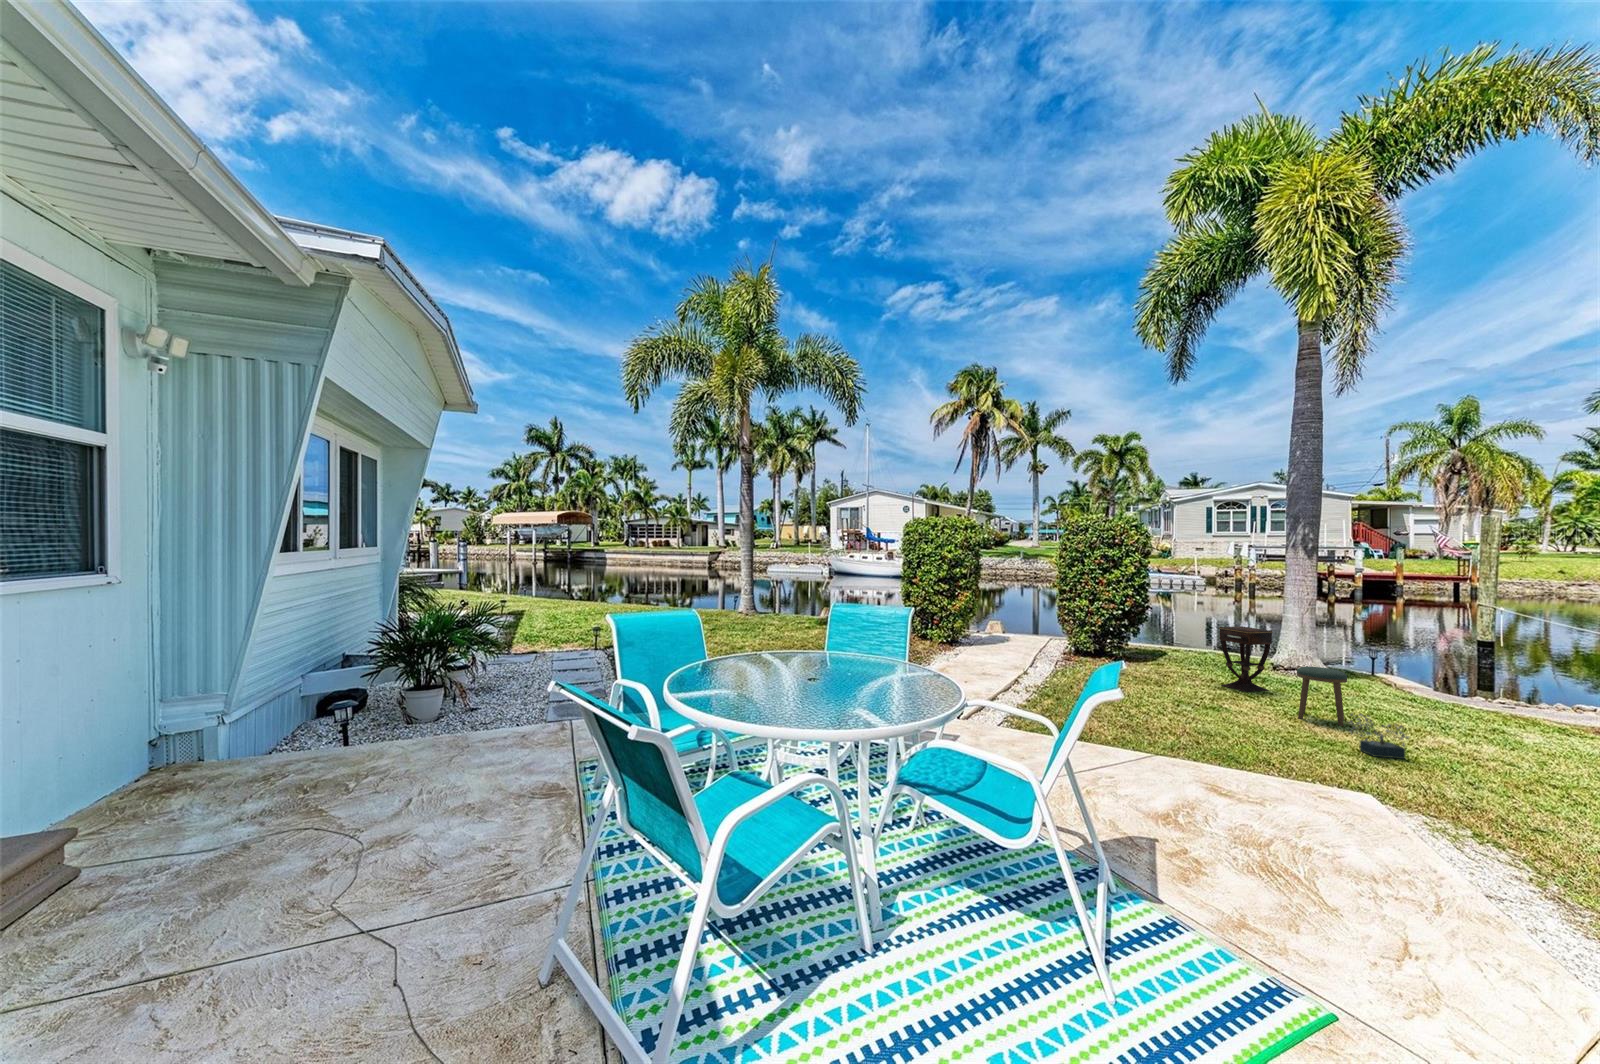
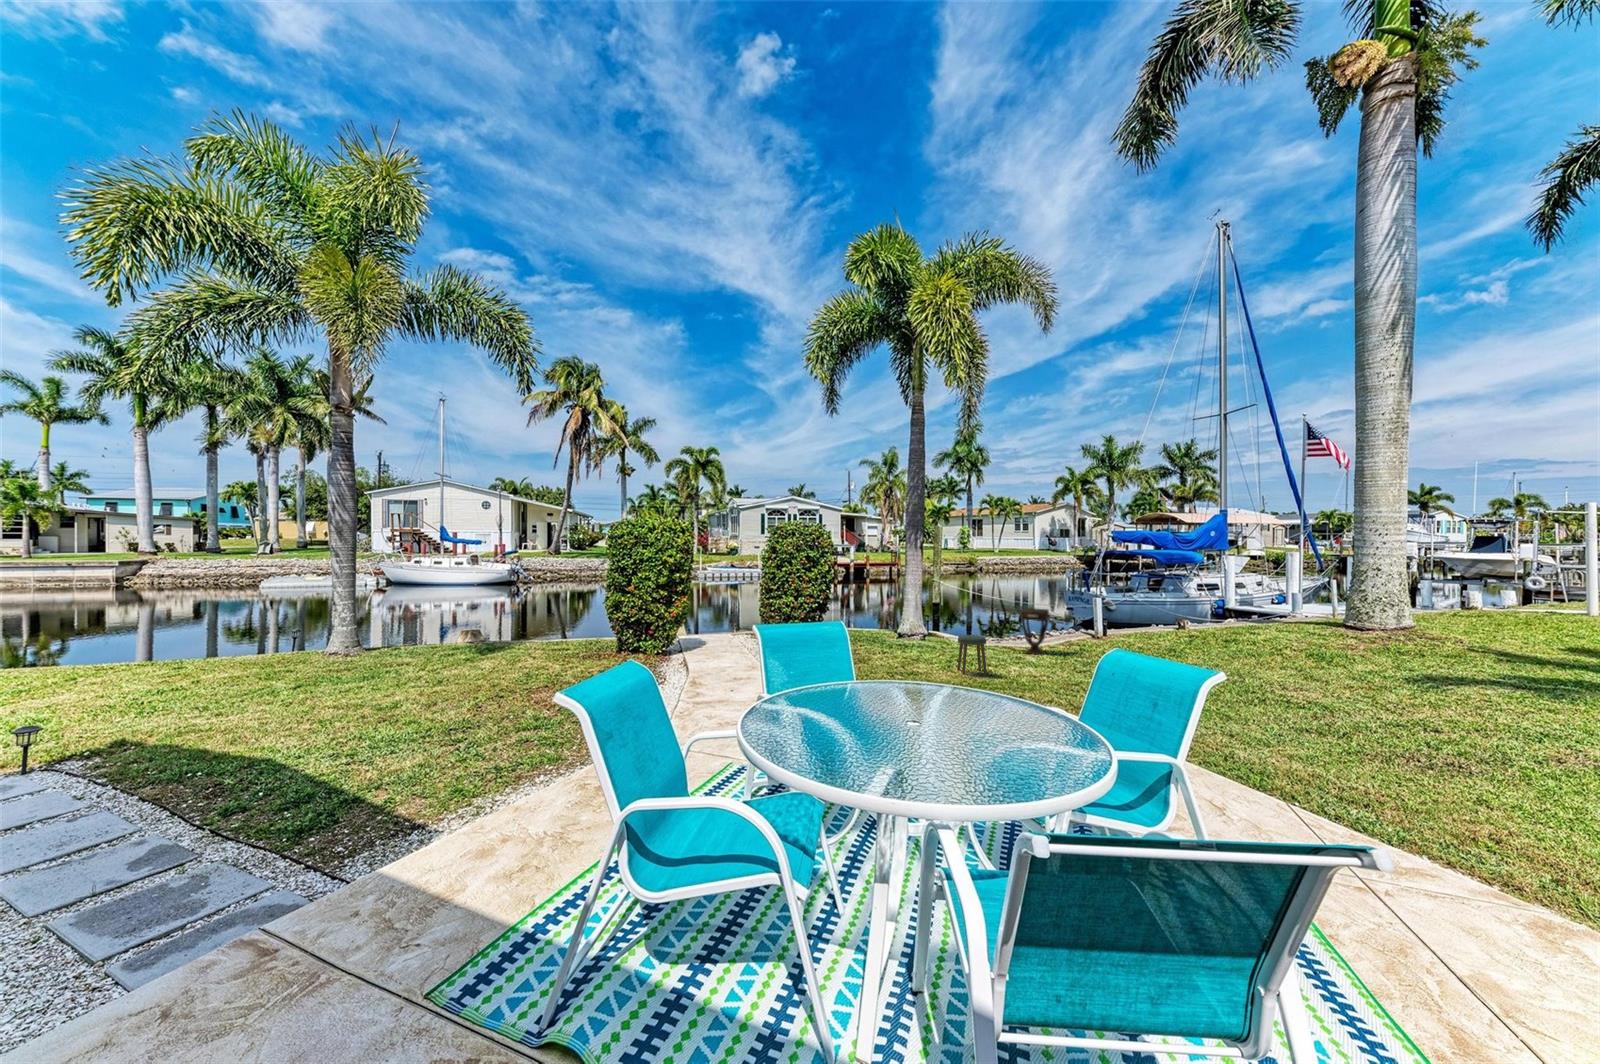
side table: present [1219,626,1273,692] -> present [1021,608,1049,655]
decorative plant: present [1350,714,1409,759] -> none [1012,663,1040,692]

